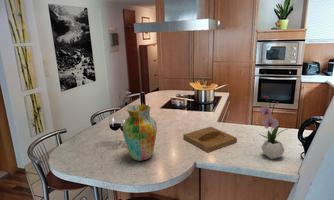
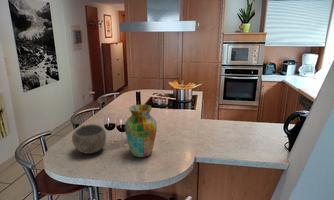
flower arrangement: present [260,96,284,159] -> none [245,95,271,149]
bowl: none [73,124,108,154] -> present [72,124,106,154]
tray: present [183,127,237,152] -> none [175,123,223,147]

